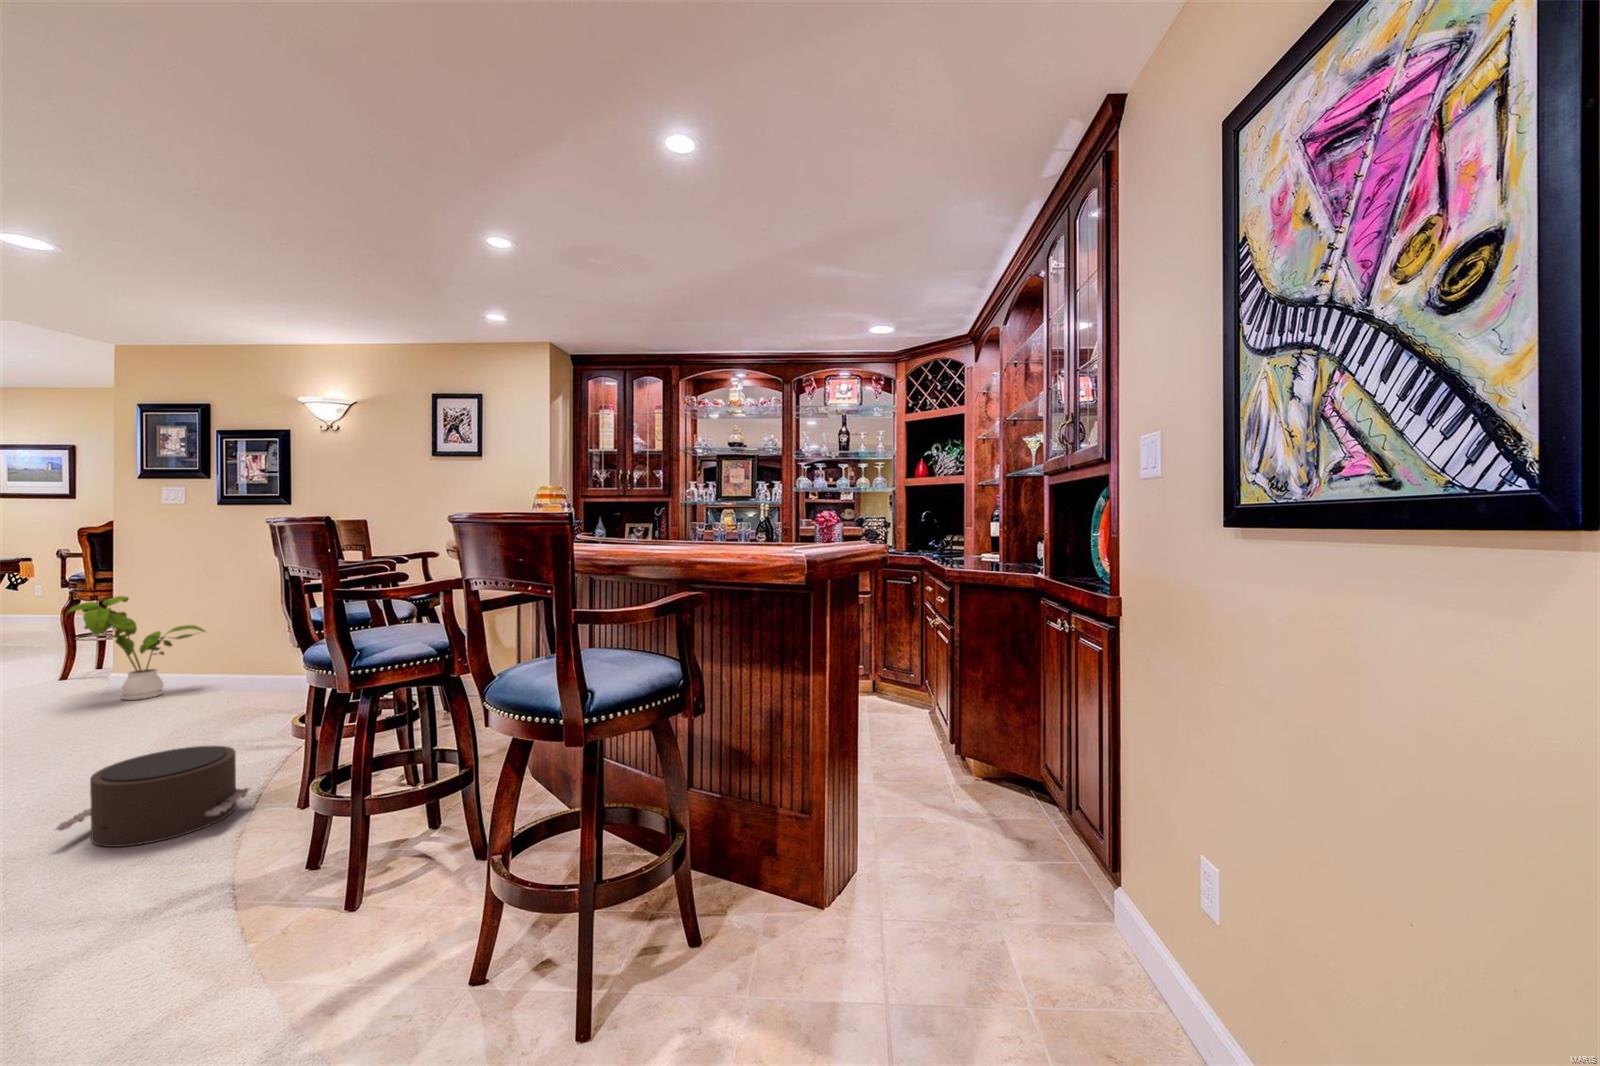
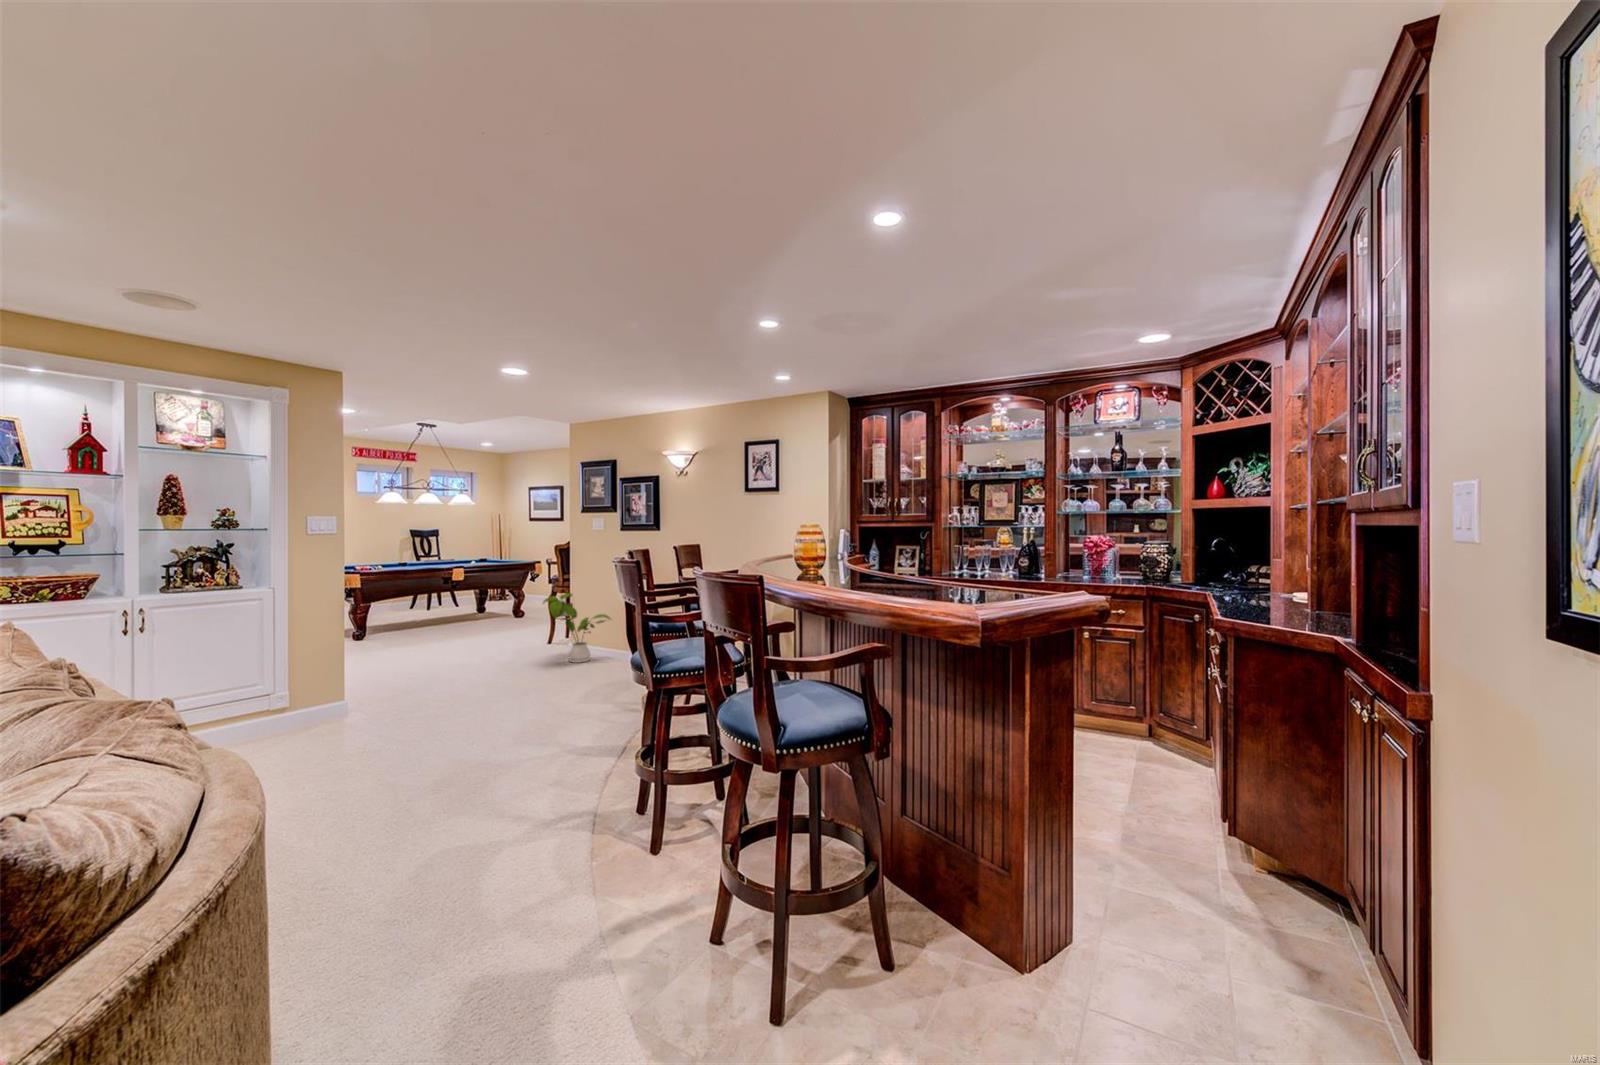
pouf: present [56,746,249,847] -> none [517,707,617,770]

